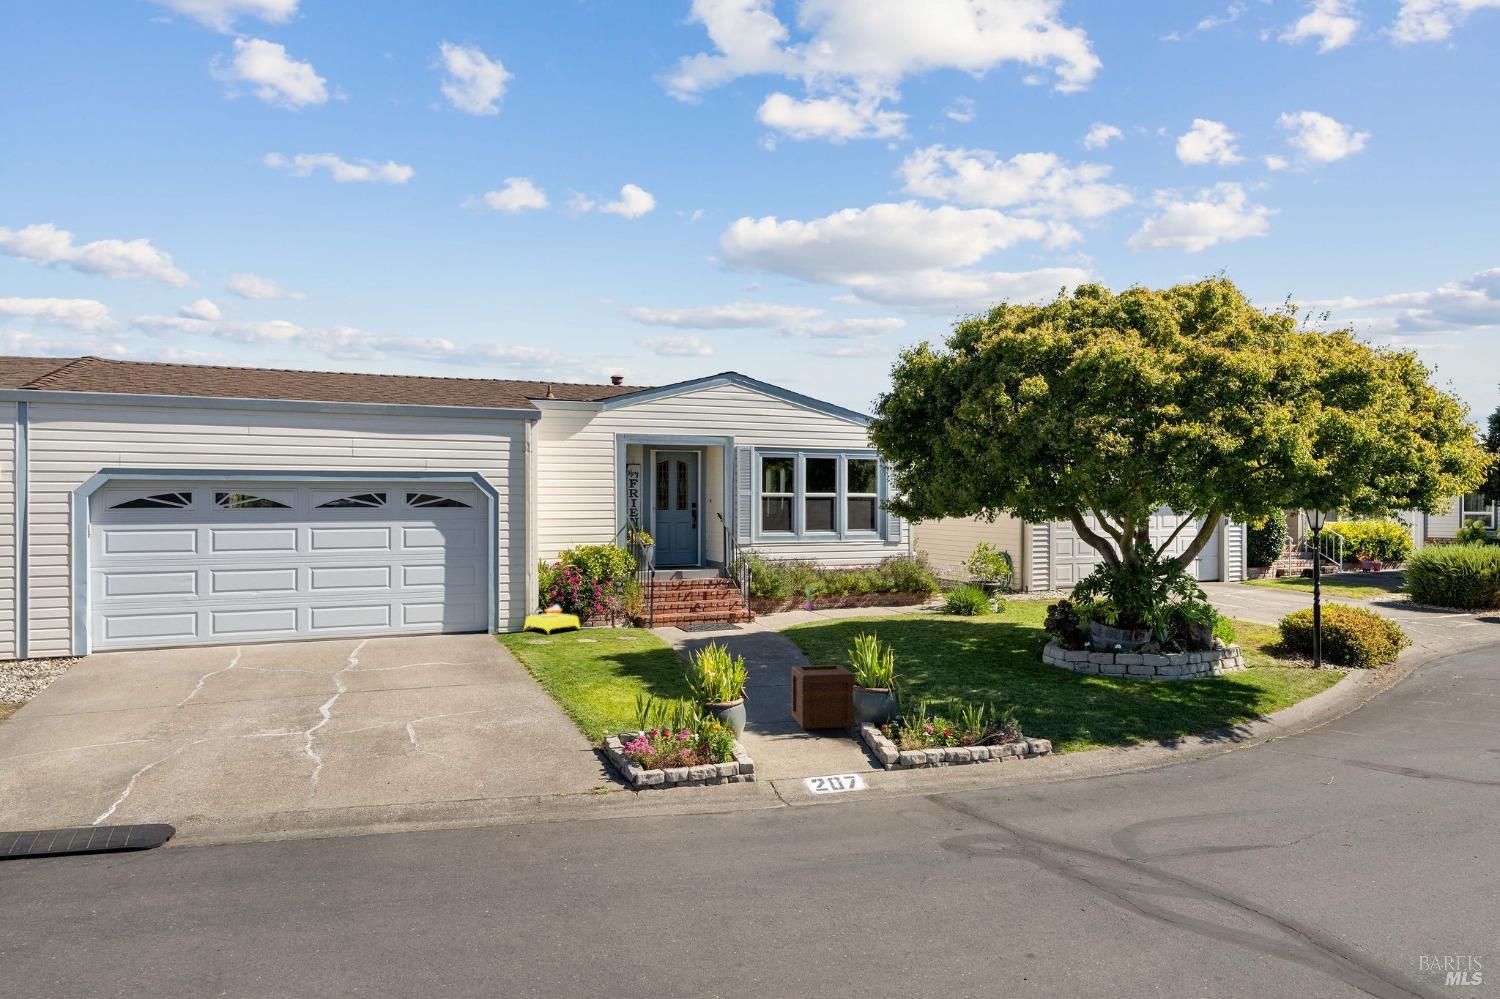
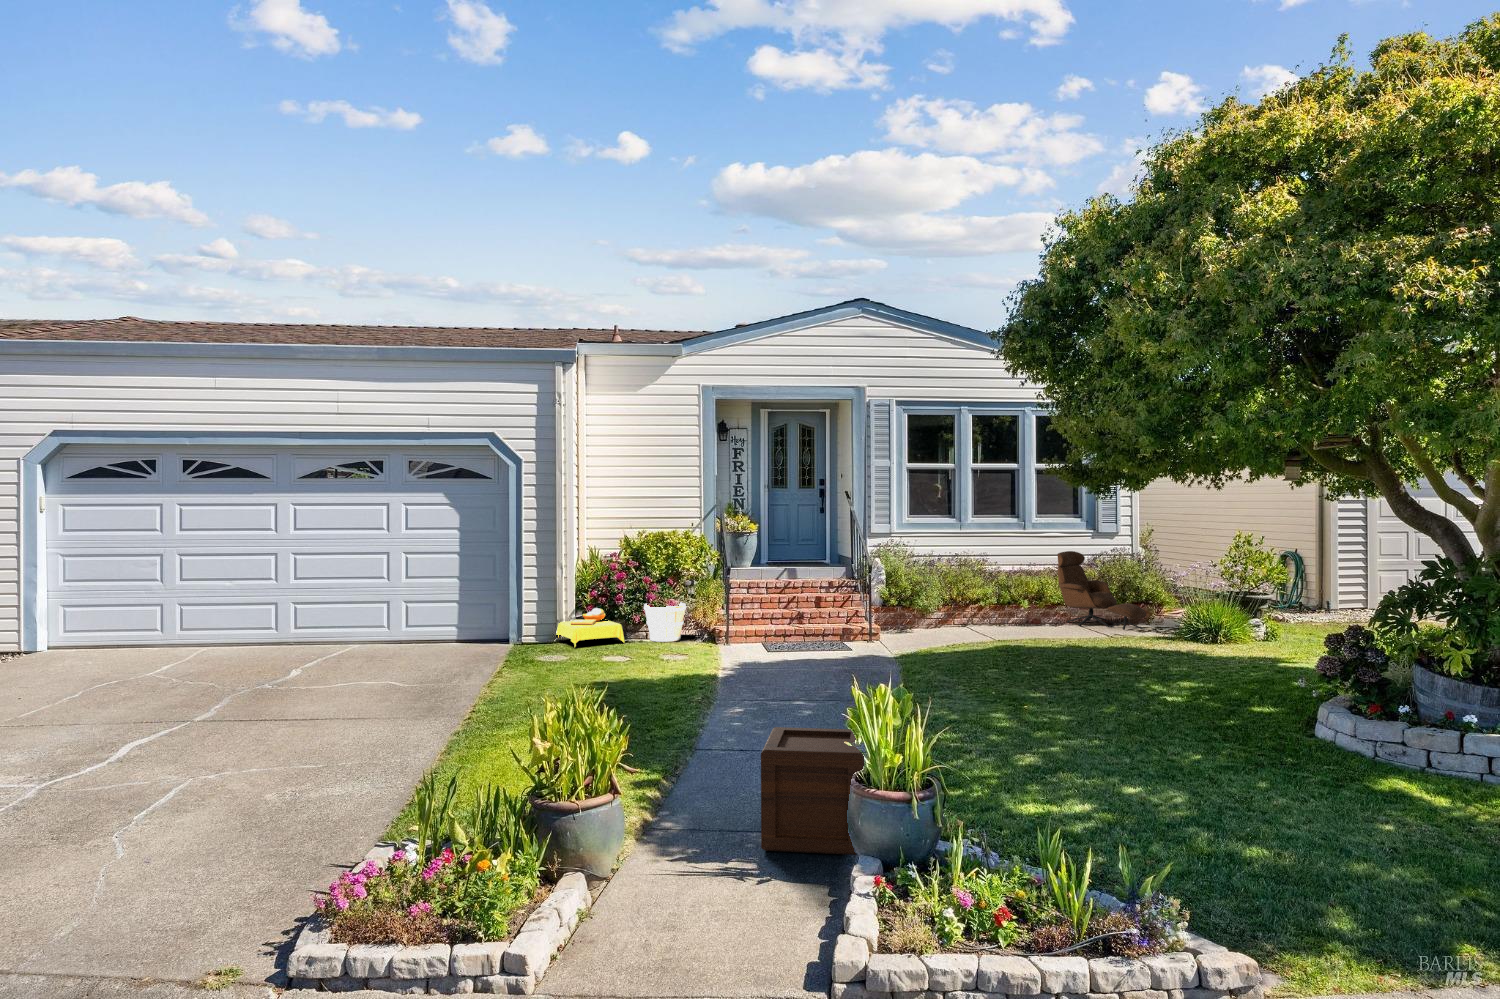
lounge chair: none [868,556,925,609] -> present [1057,551,1146,630]
decorative plant: present [805,587,814,610] -> none [946,589,984,627]
wooden bucket: none [591,598,623,628] -> present [644,602,686,642]

